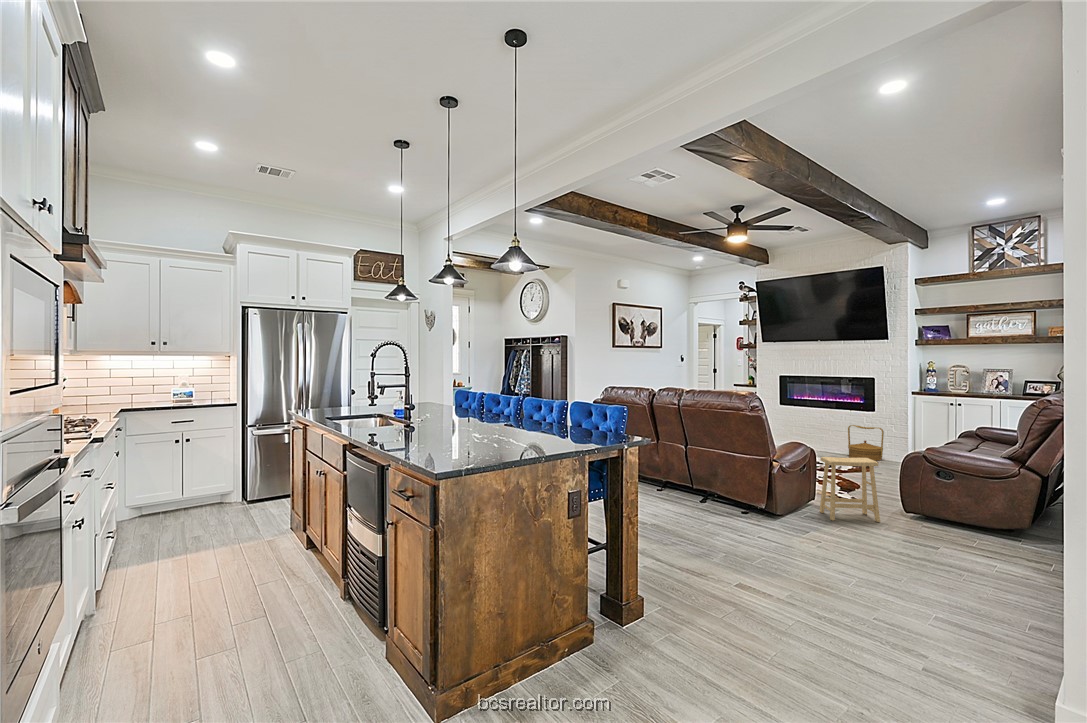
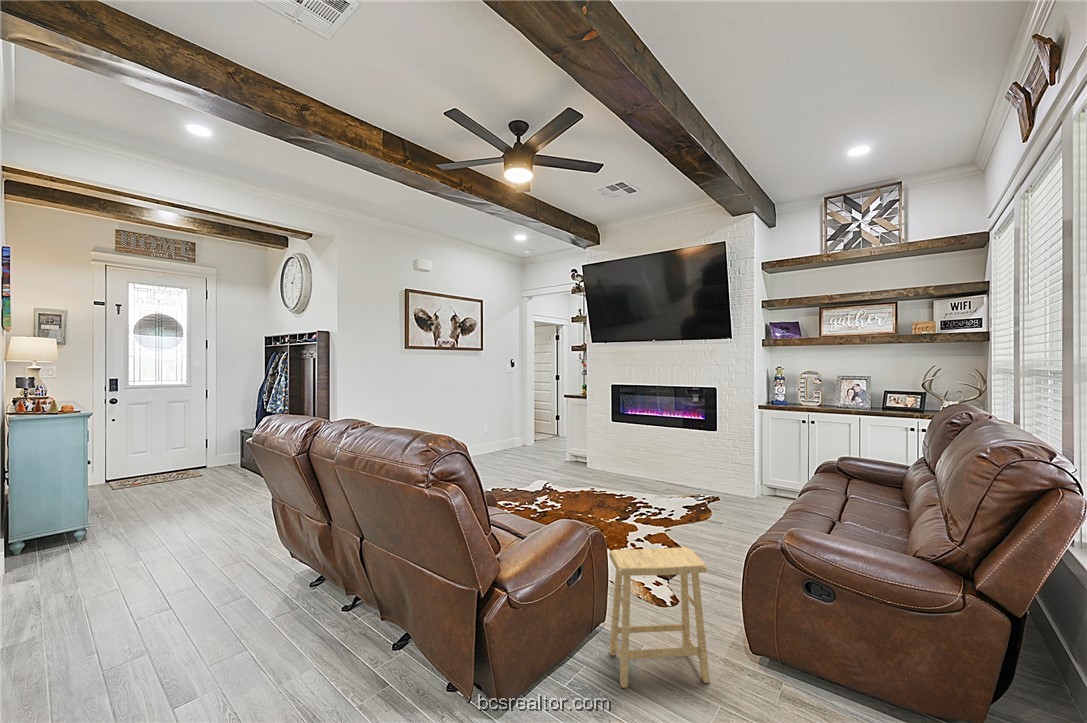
woven basket: present [848,425,884,461] -> none [685,448,726,495]

